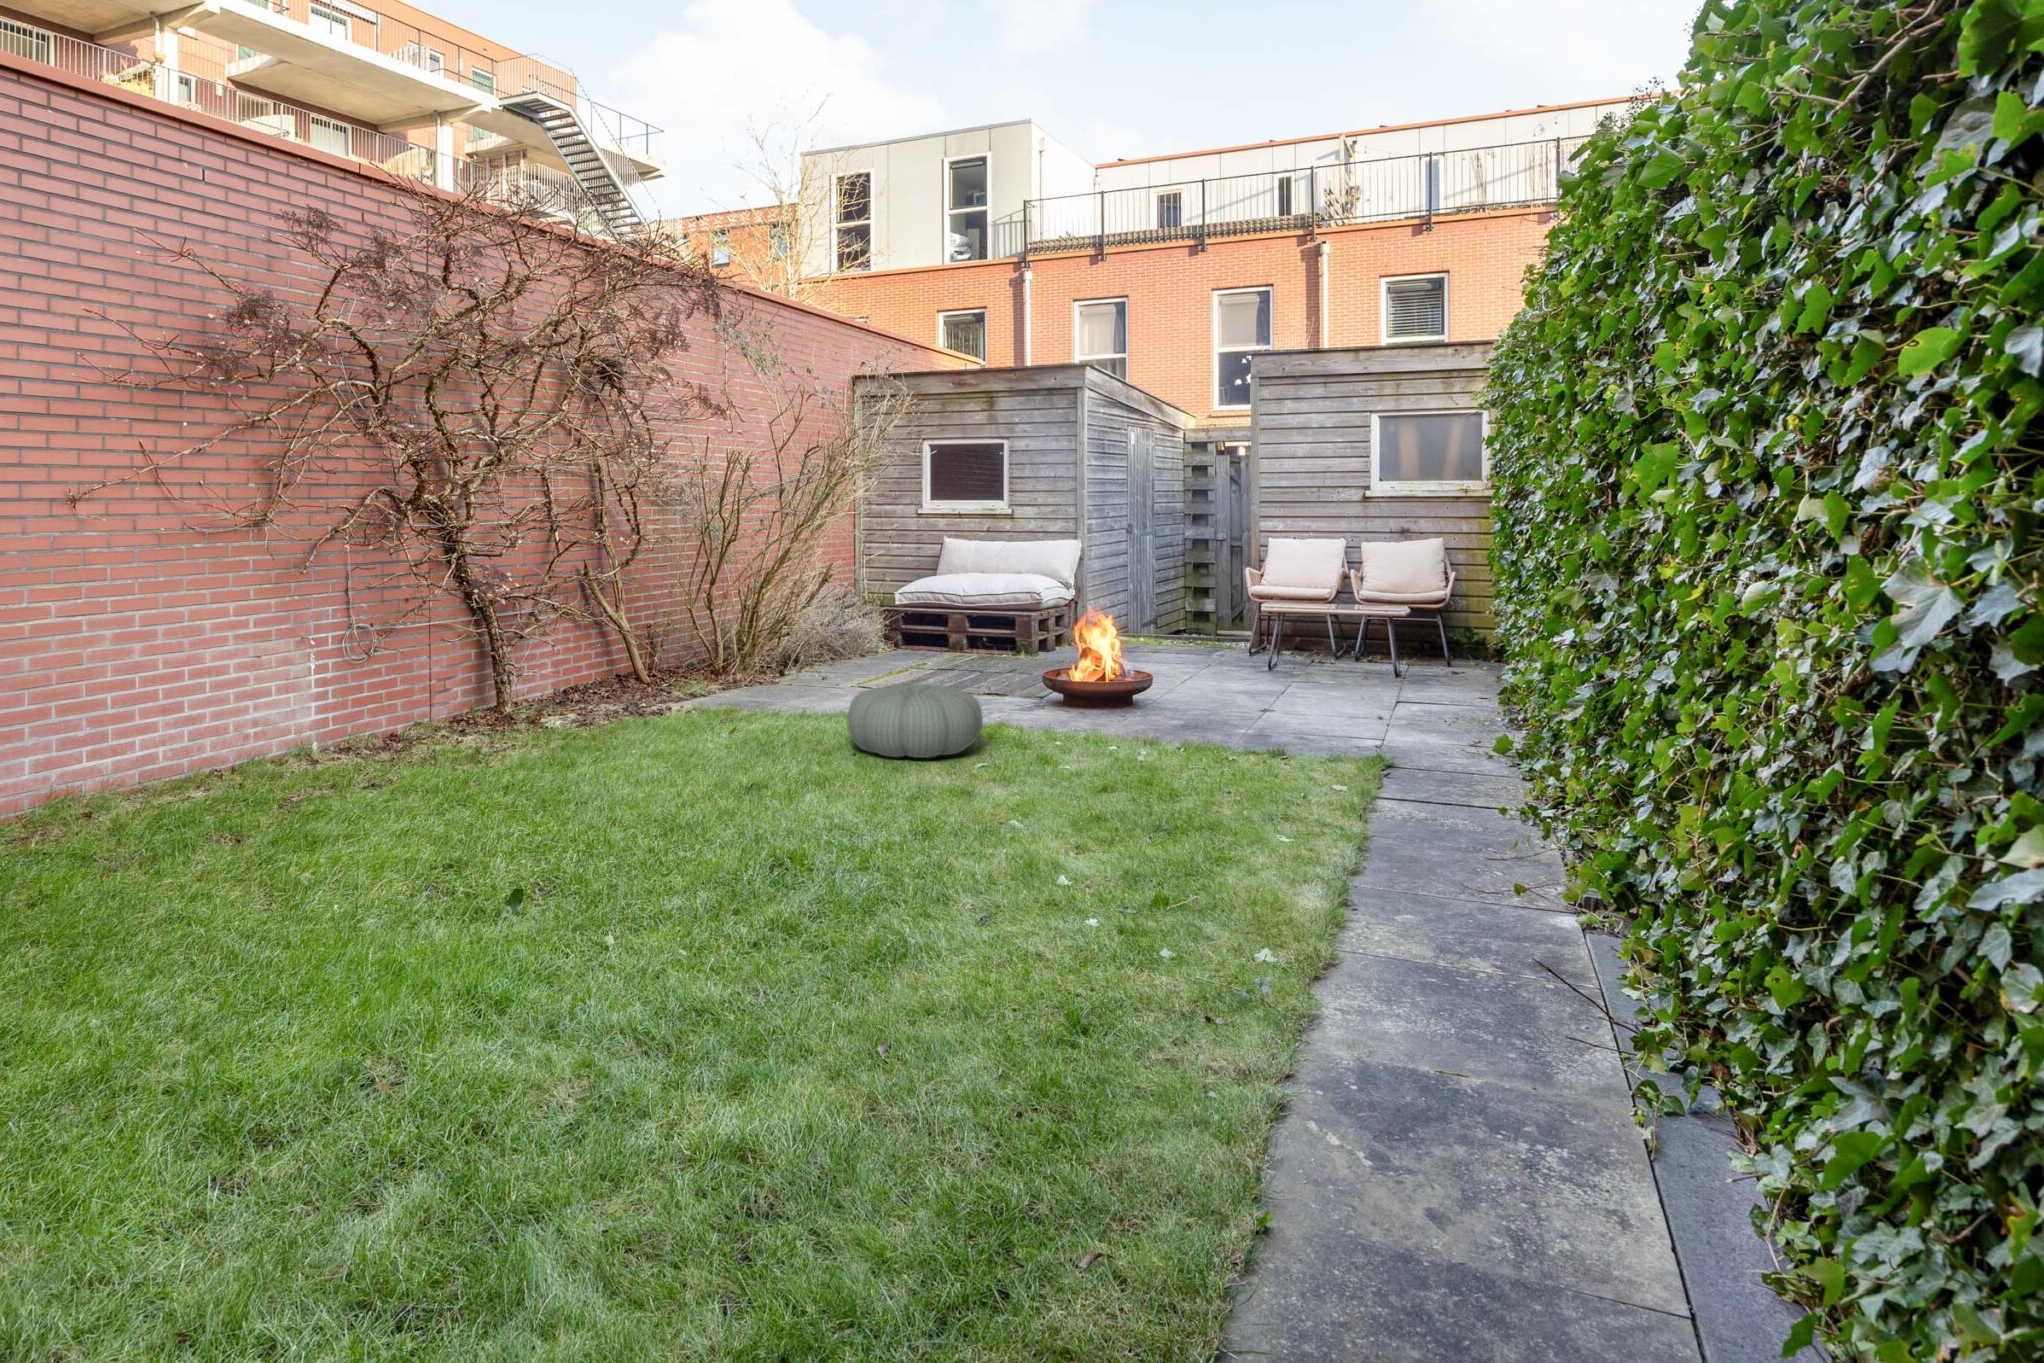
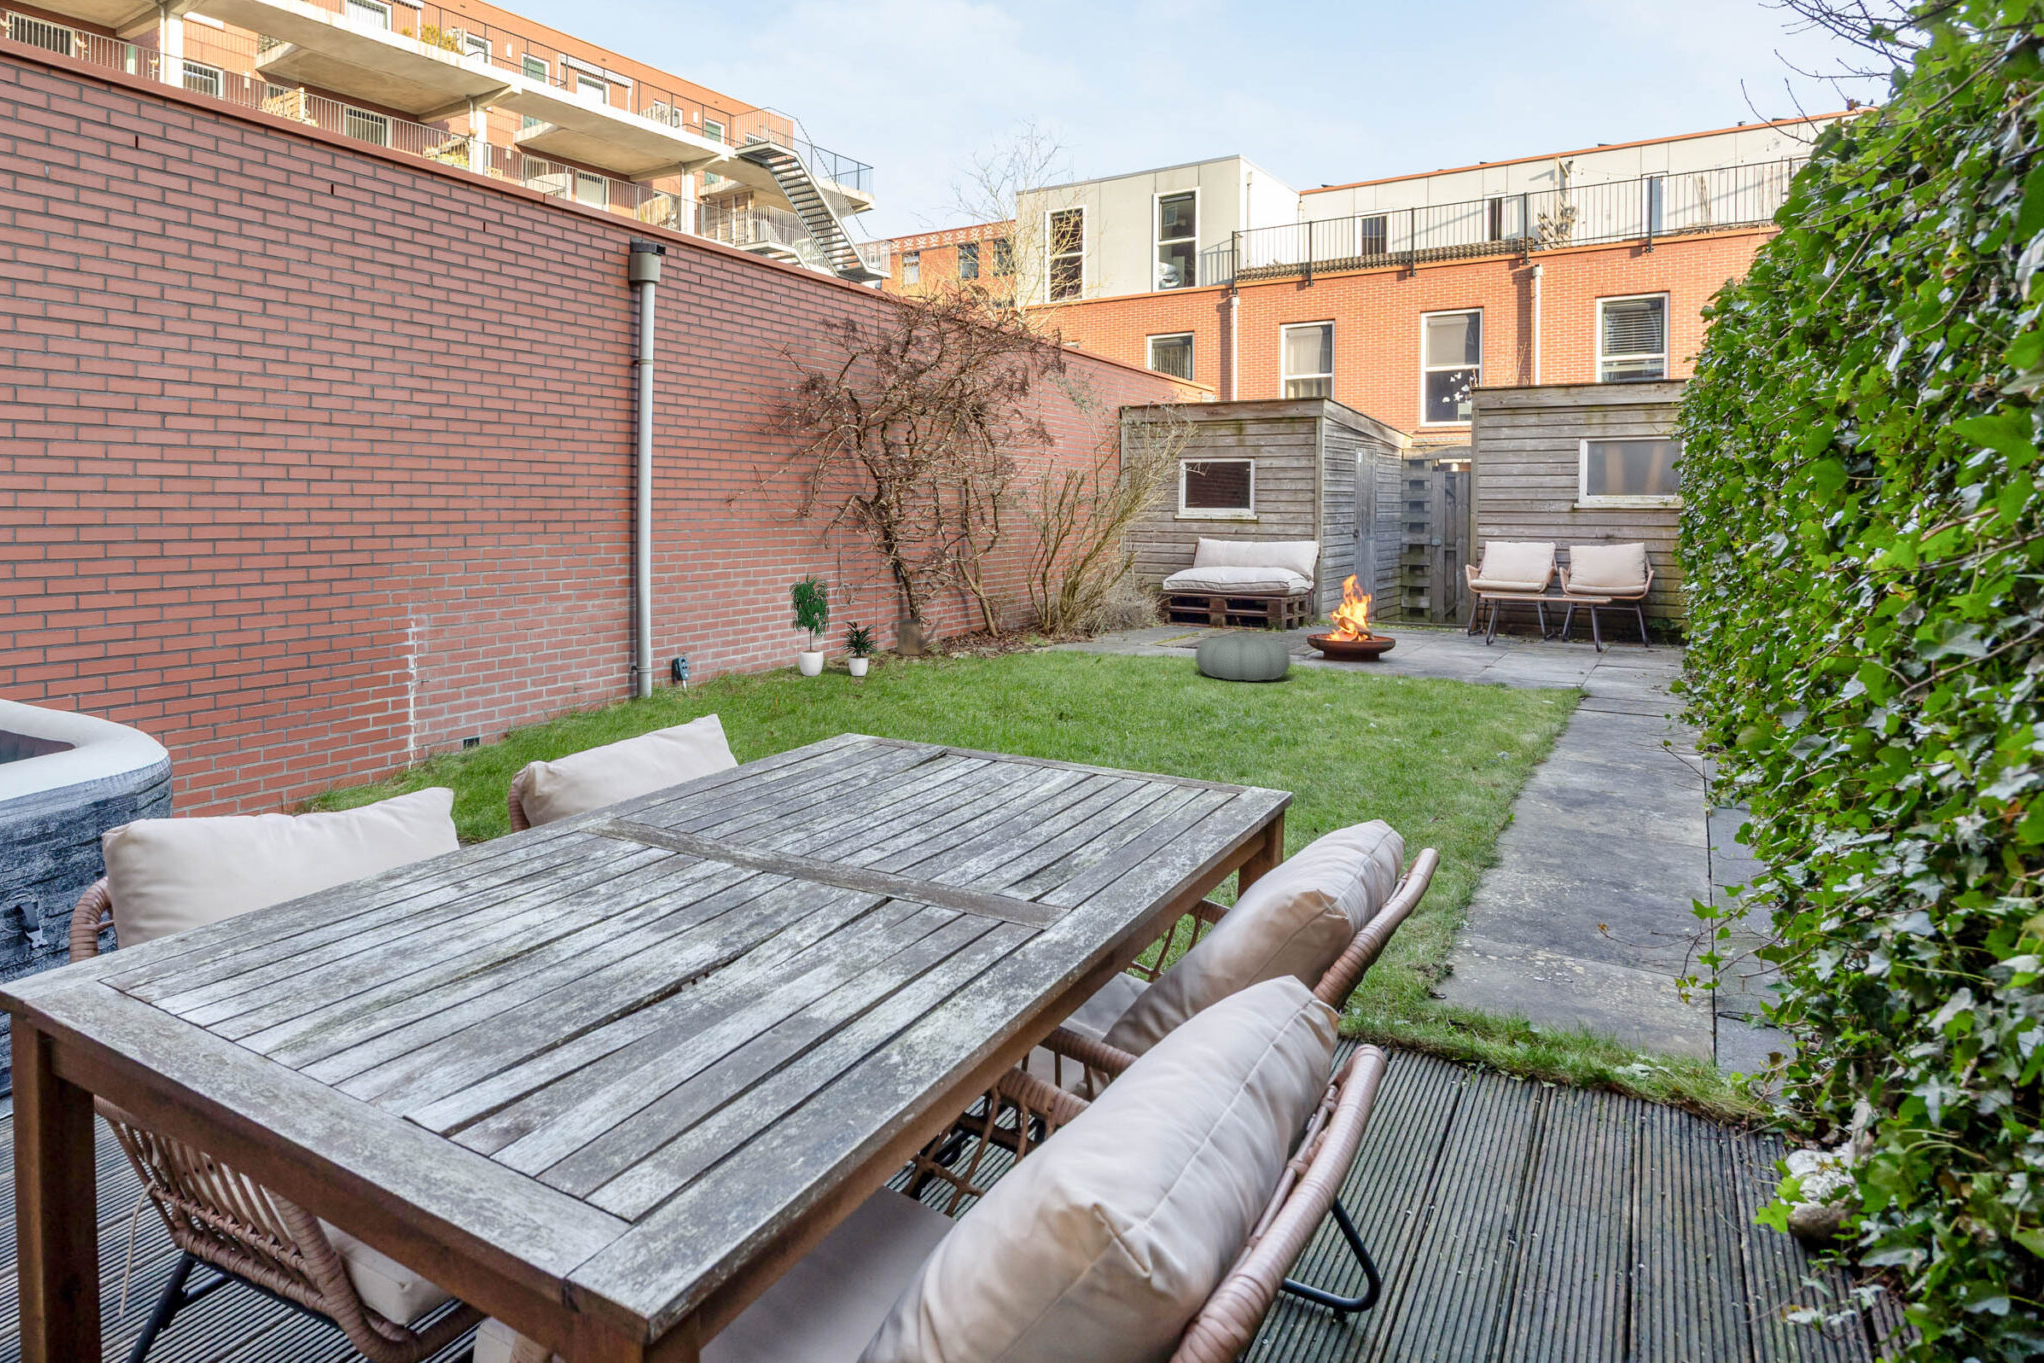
potted plant: none [126,595,306,779] -> present [789,573,879,676]
watering can: none [420,659,488,719] -> present [891,618,941,655]

